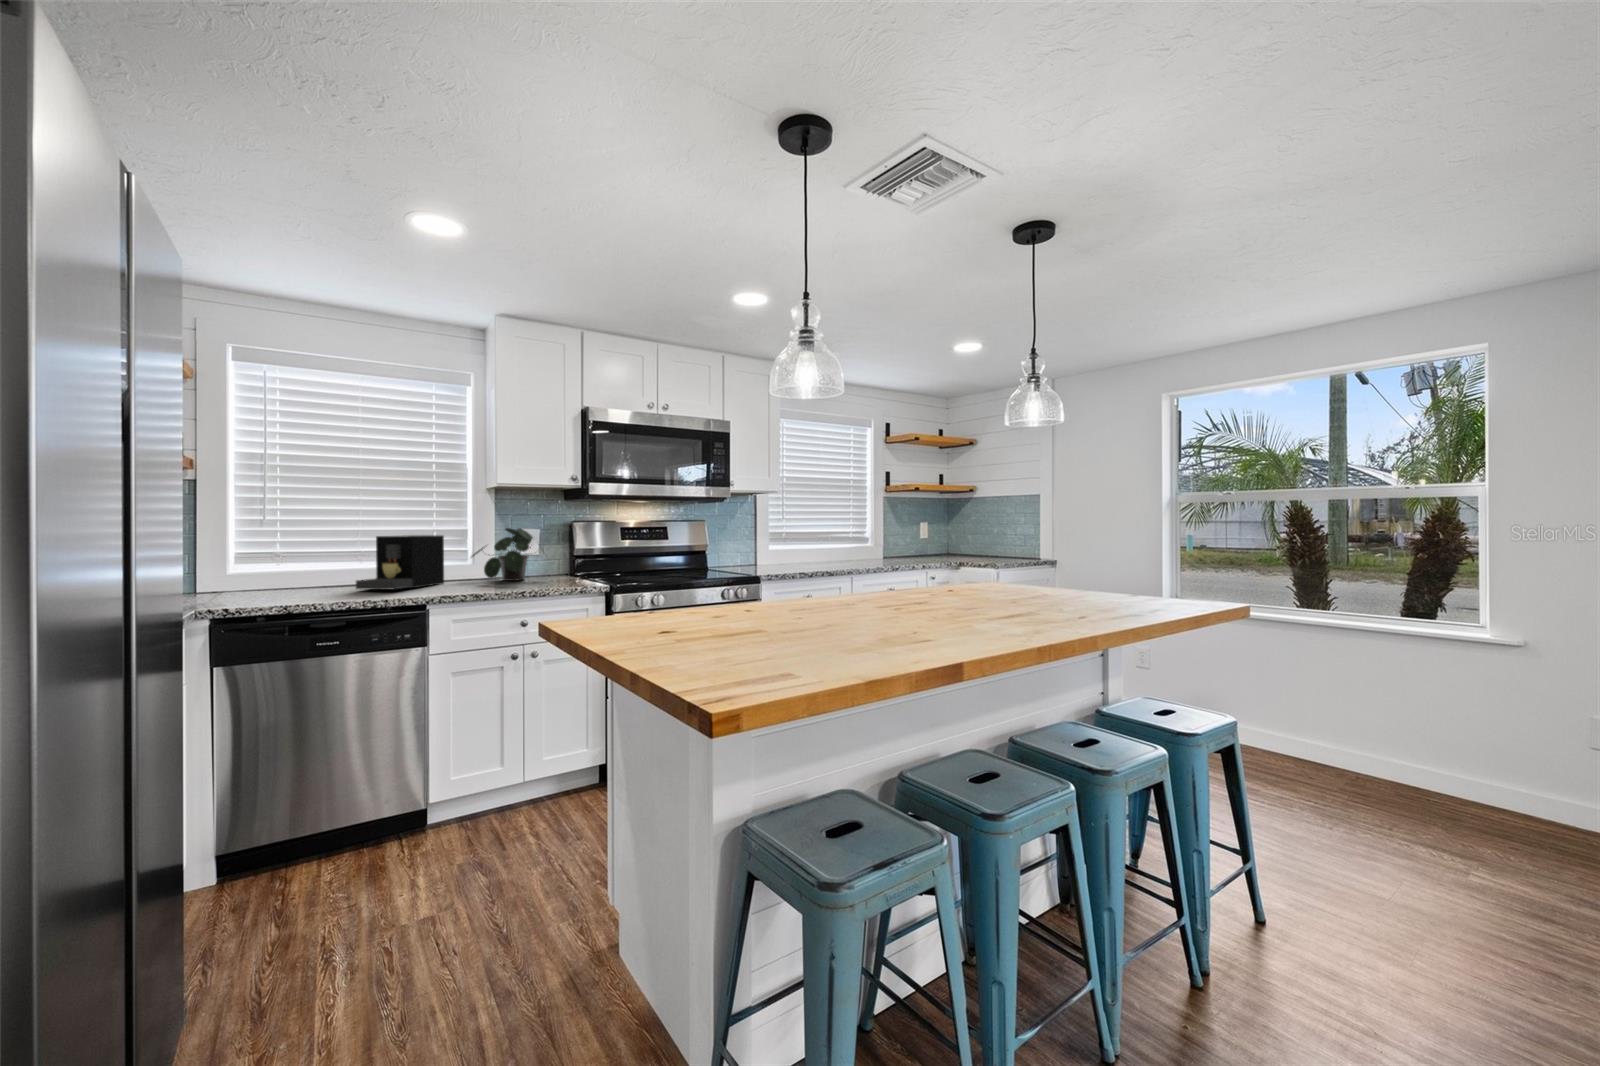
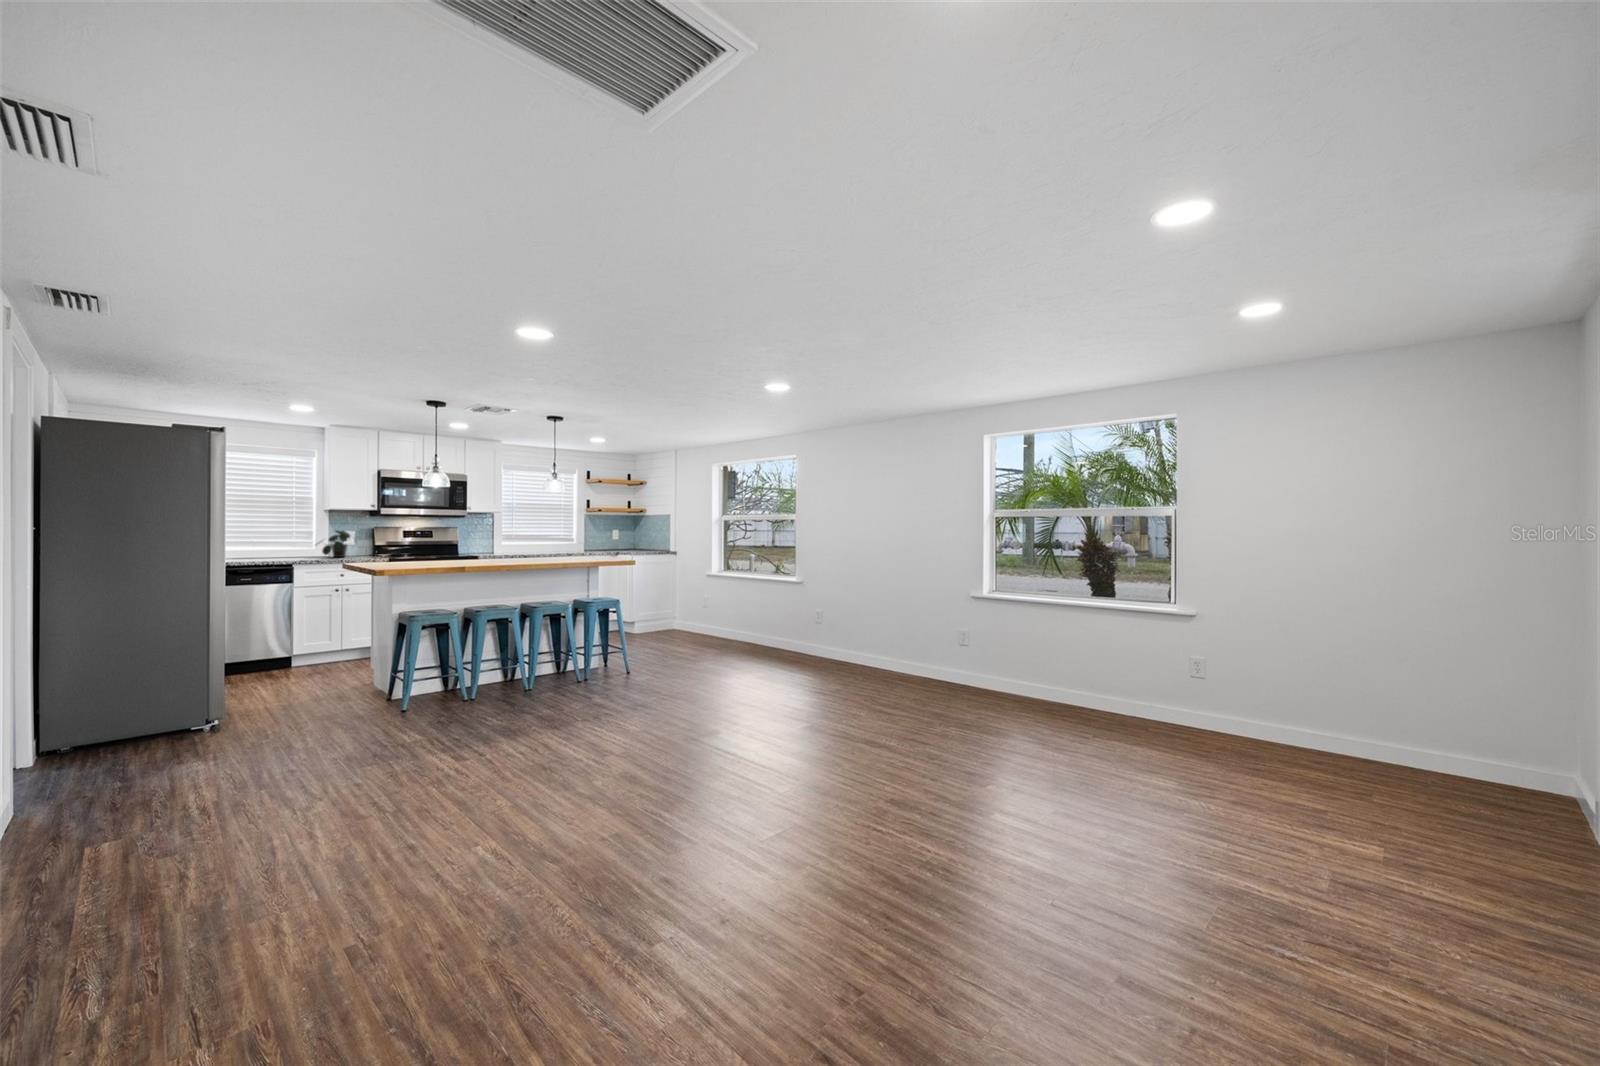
coffee maker: present [356,535,444,590] -> none [254,533,300,559]

